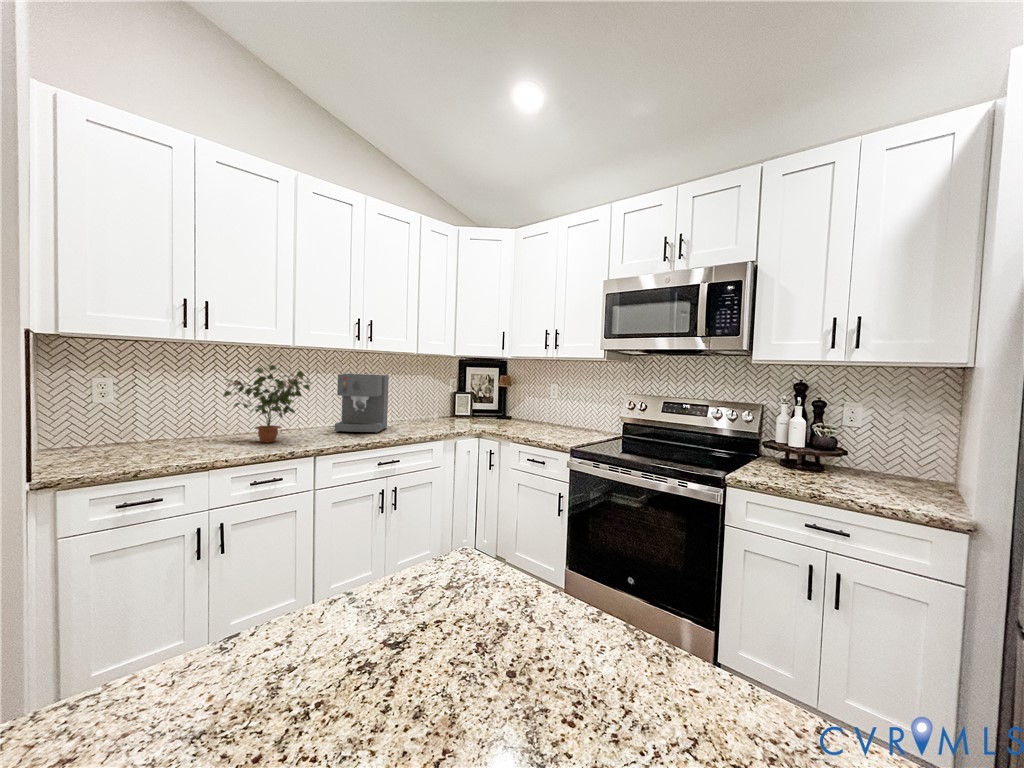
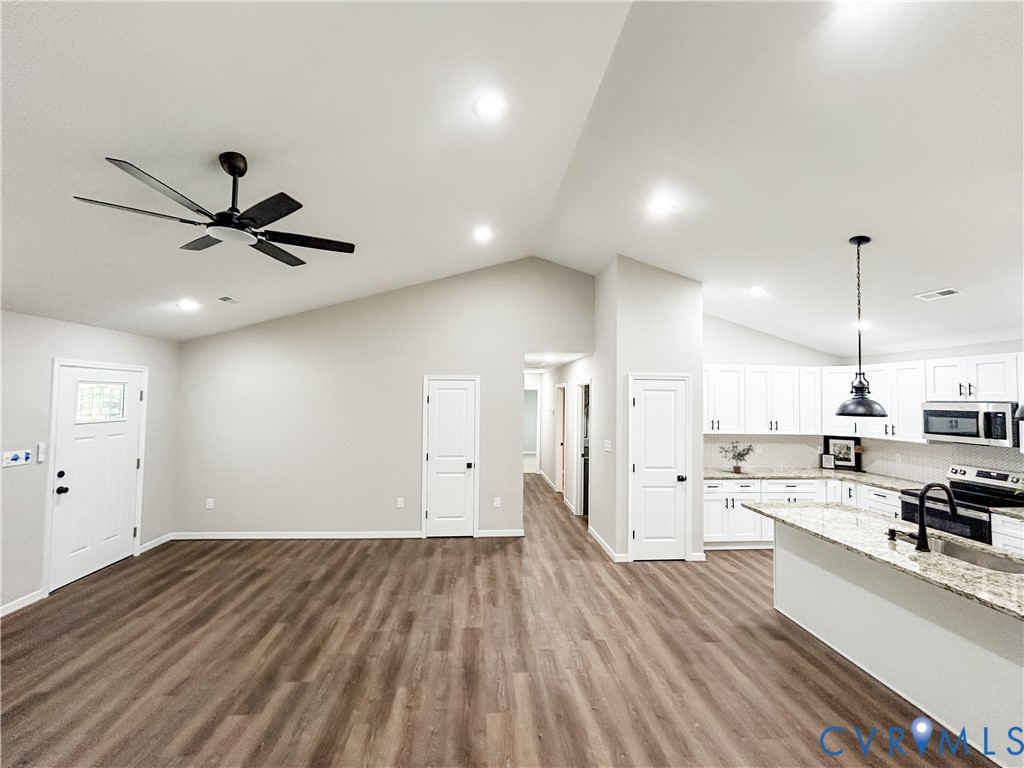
coffee maker: present [335,374,389,433] -> none [760,443,784,473]

